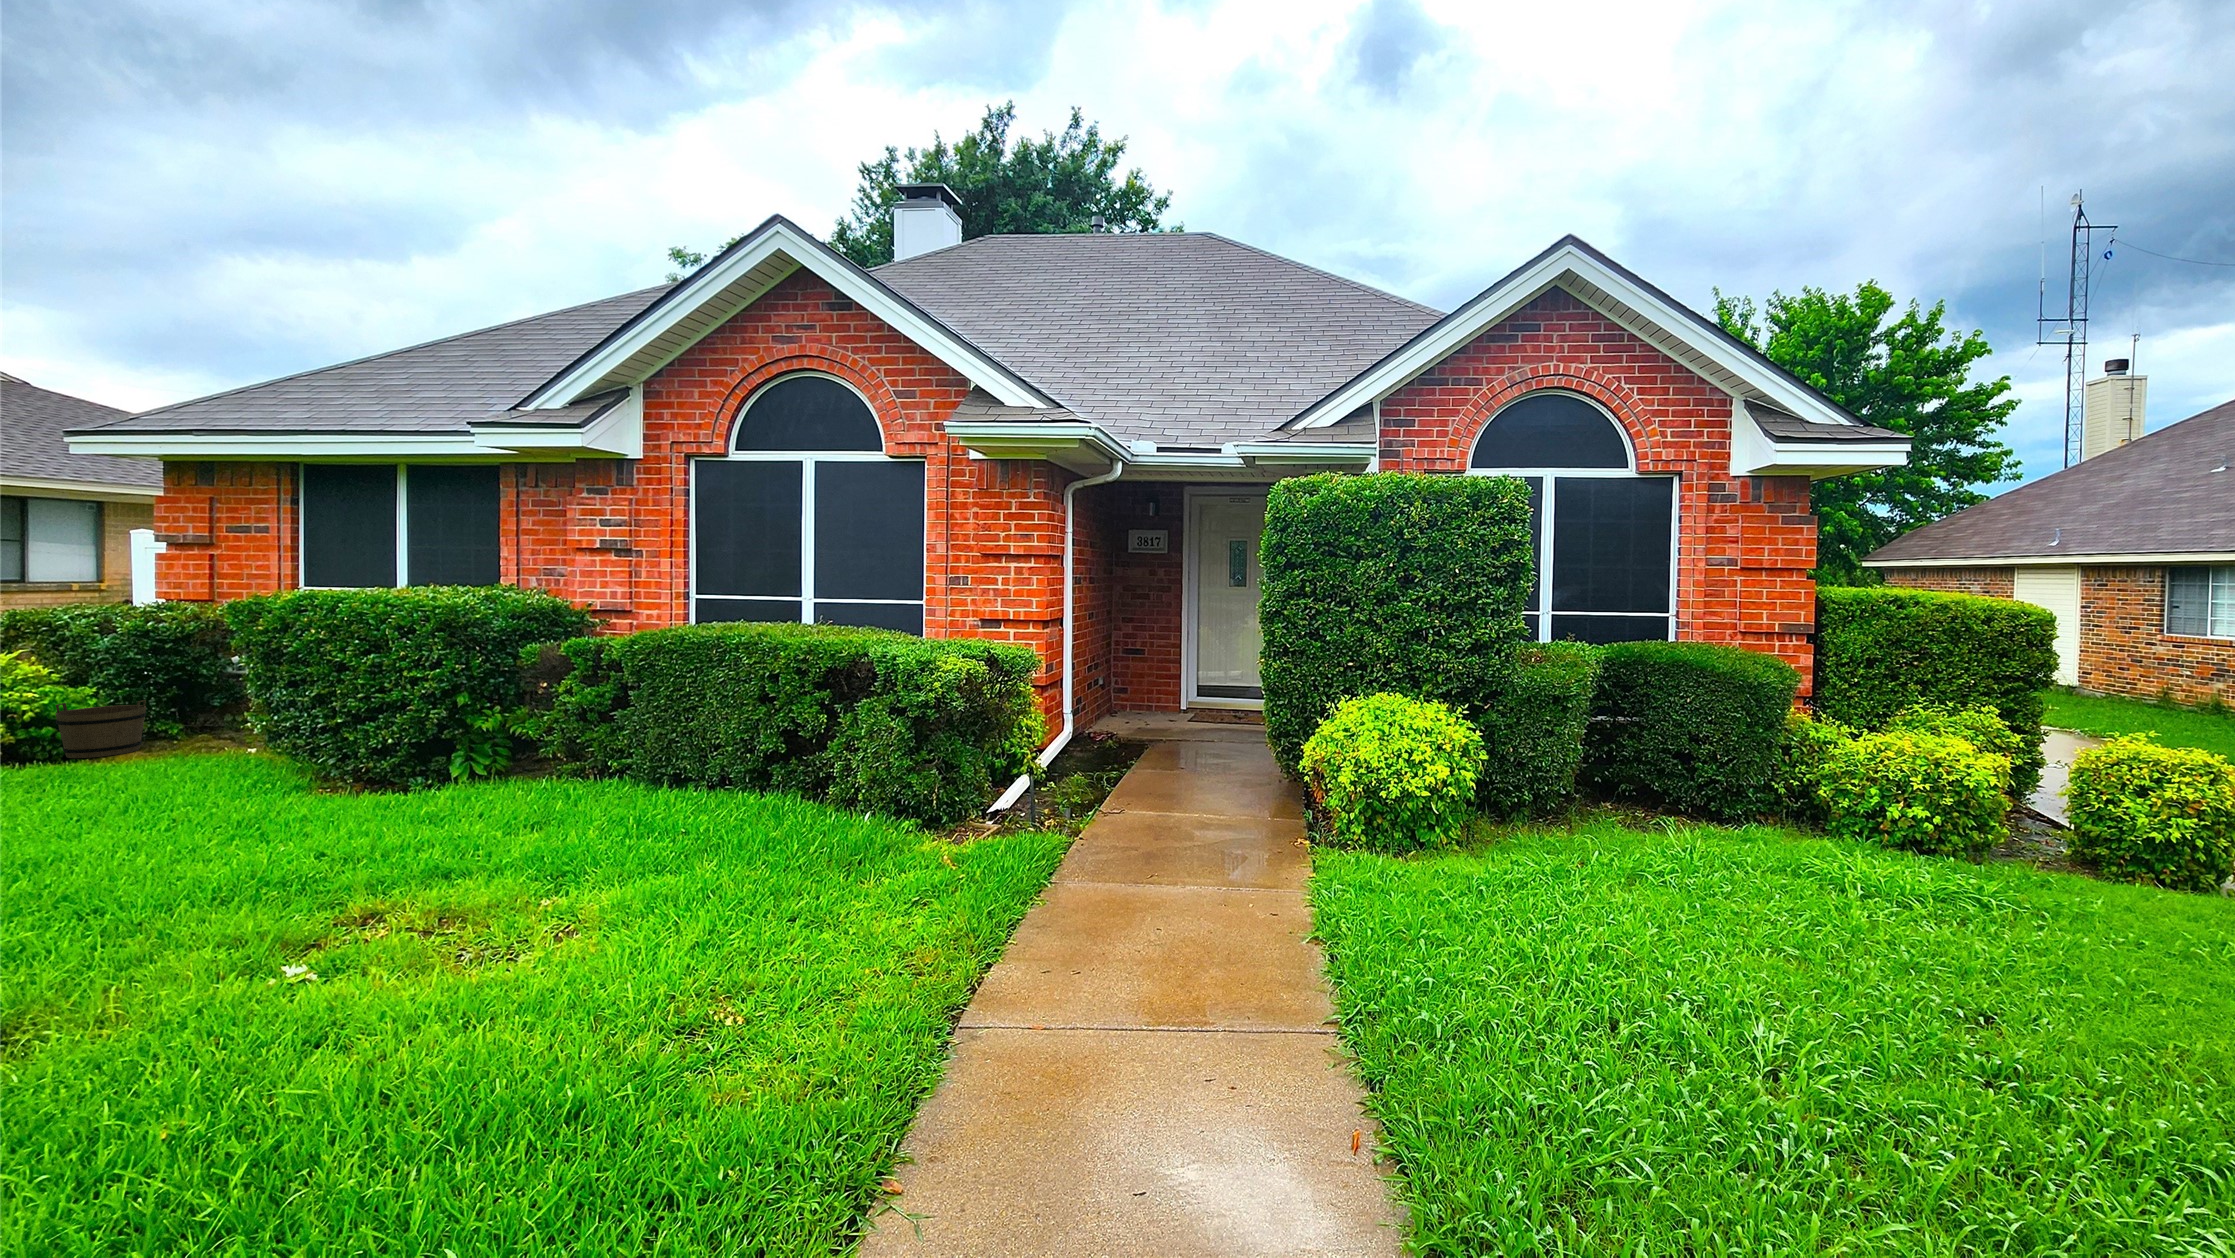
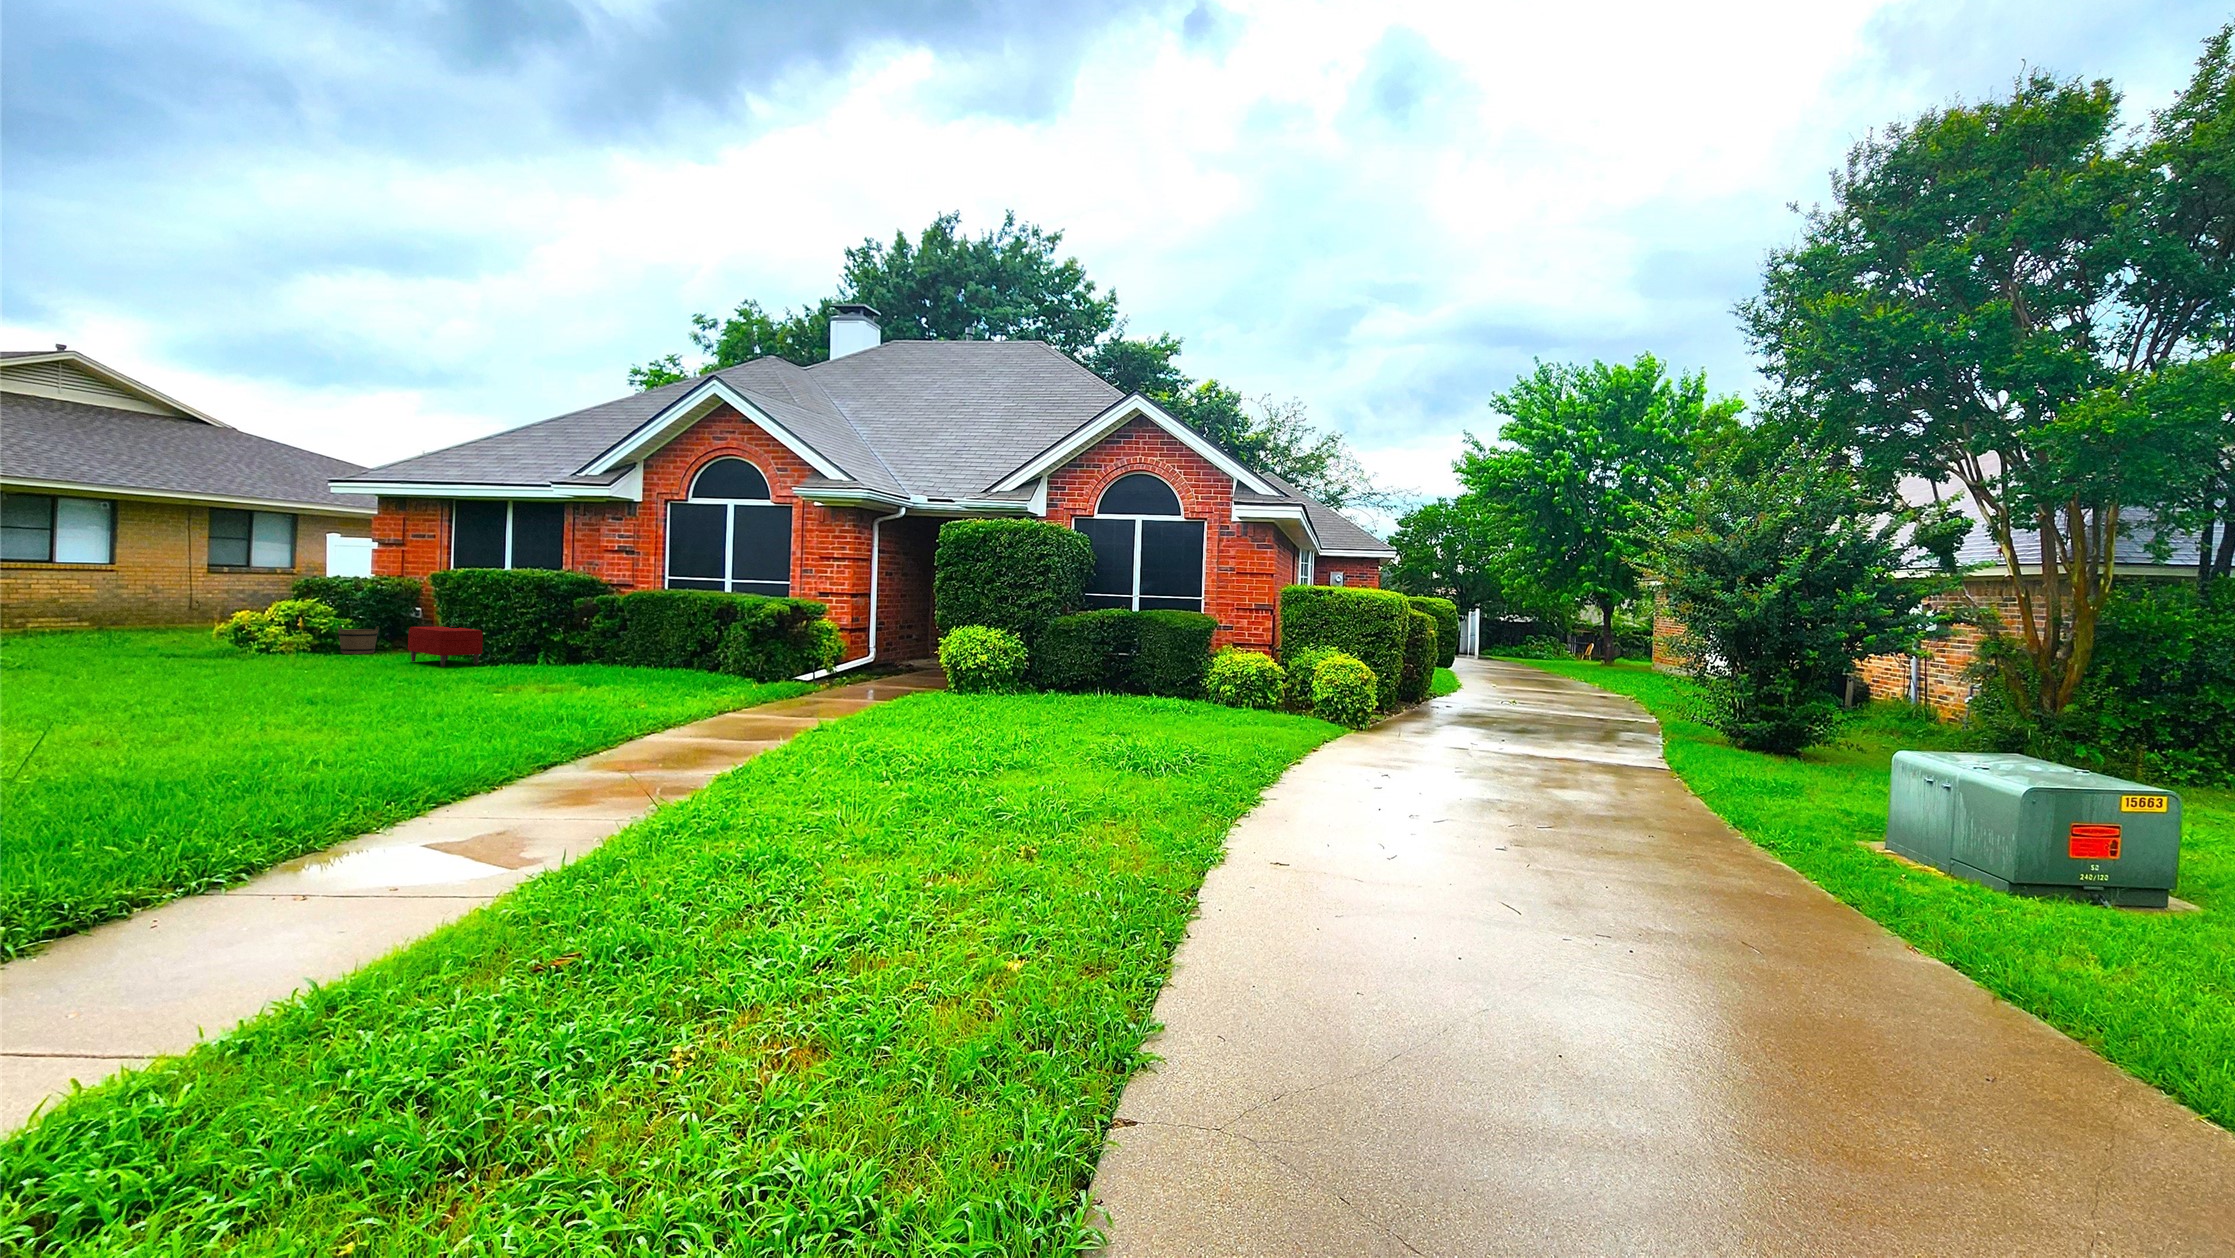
bench: none [171,706,328,806] -> present [408,626,483,667]

